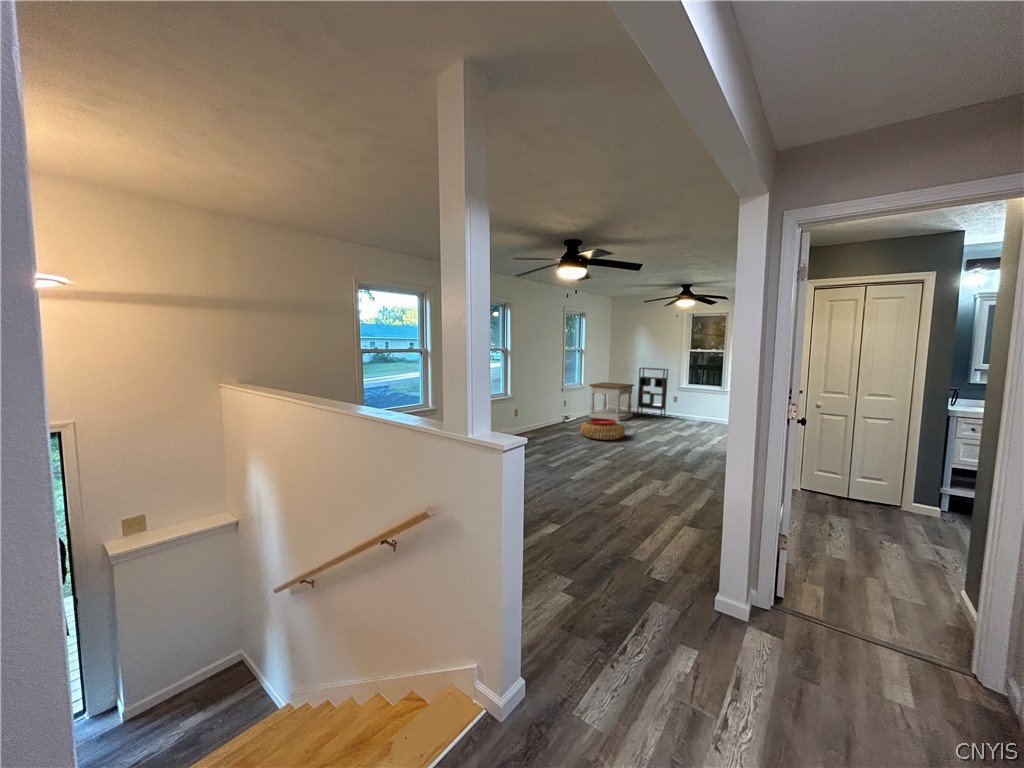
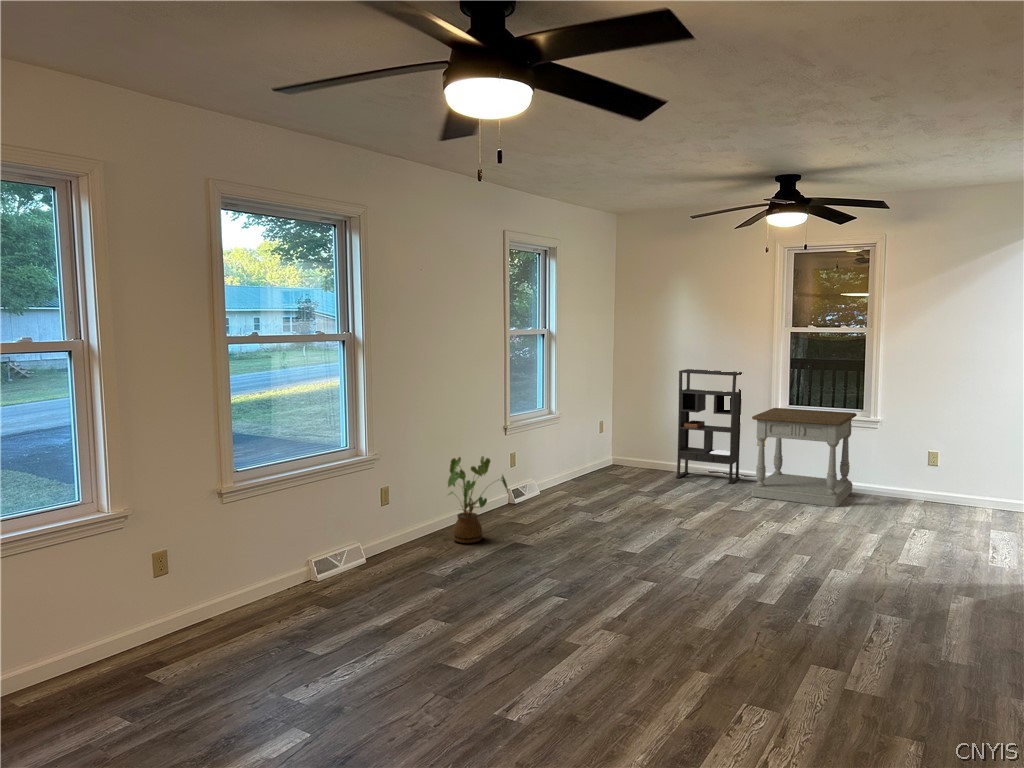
side table: present [589,382,634,421] -> present [752,408,857,507]
house plant: none [539,399,565,434] -> present [448,456,507,543]
pouf: present [581,418,625,440] -> none [548,500,653,558]

